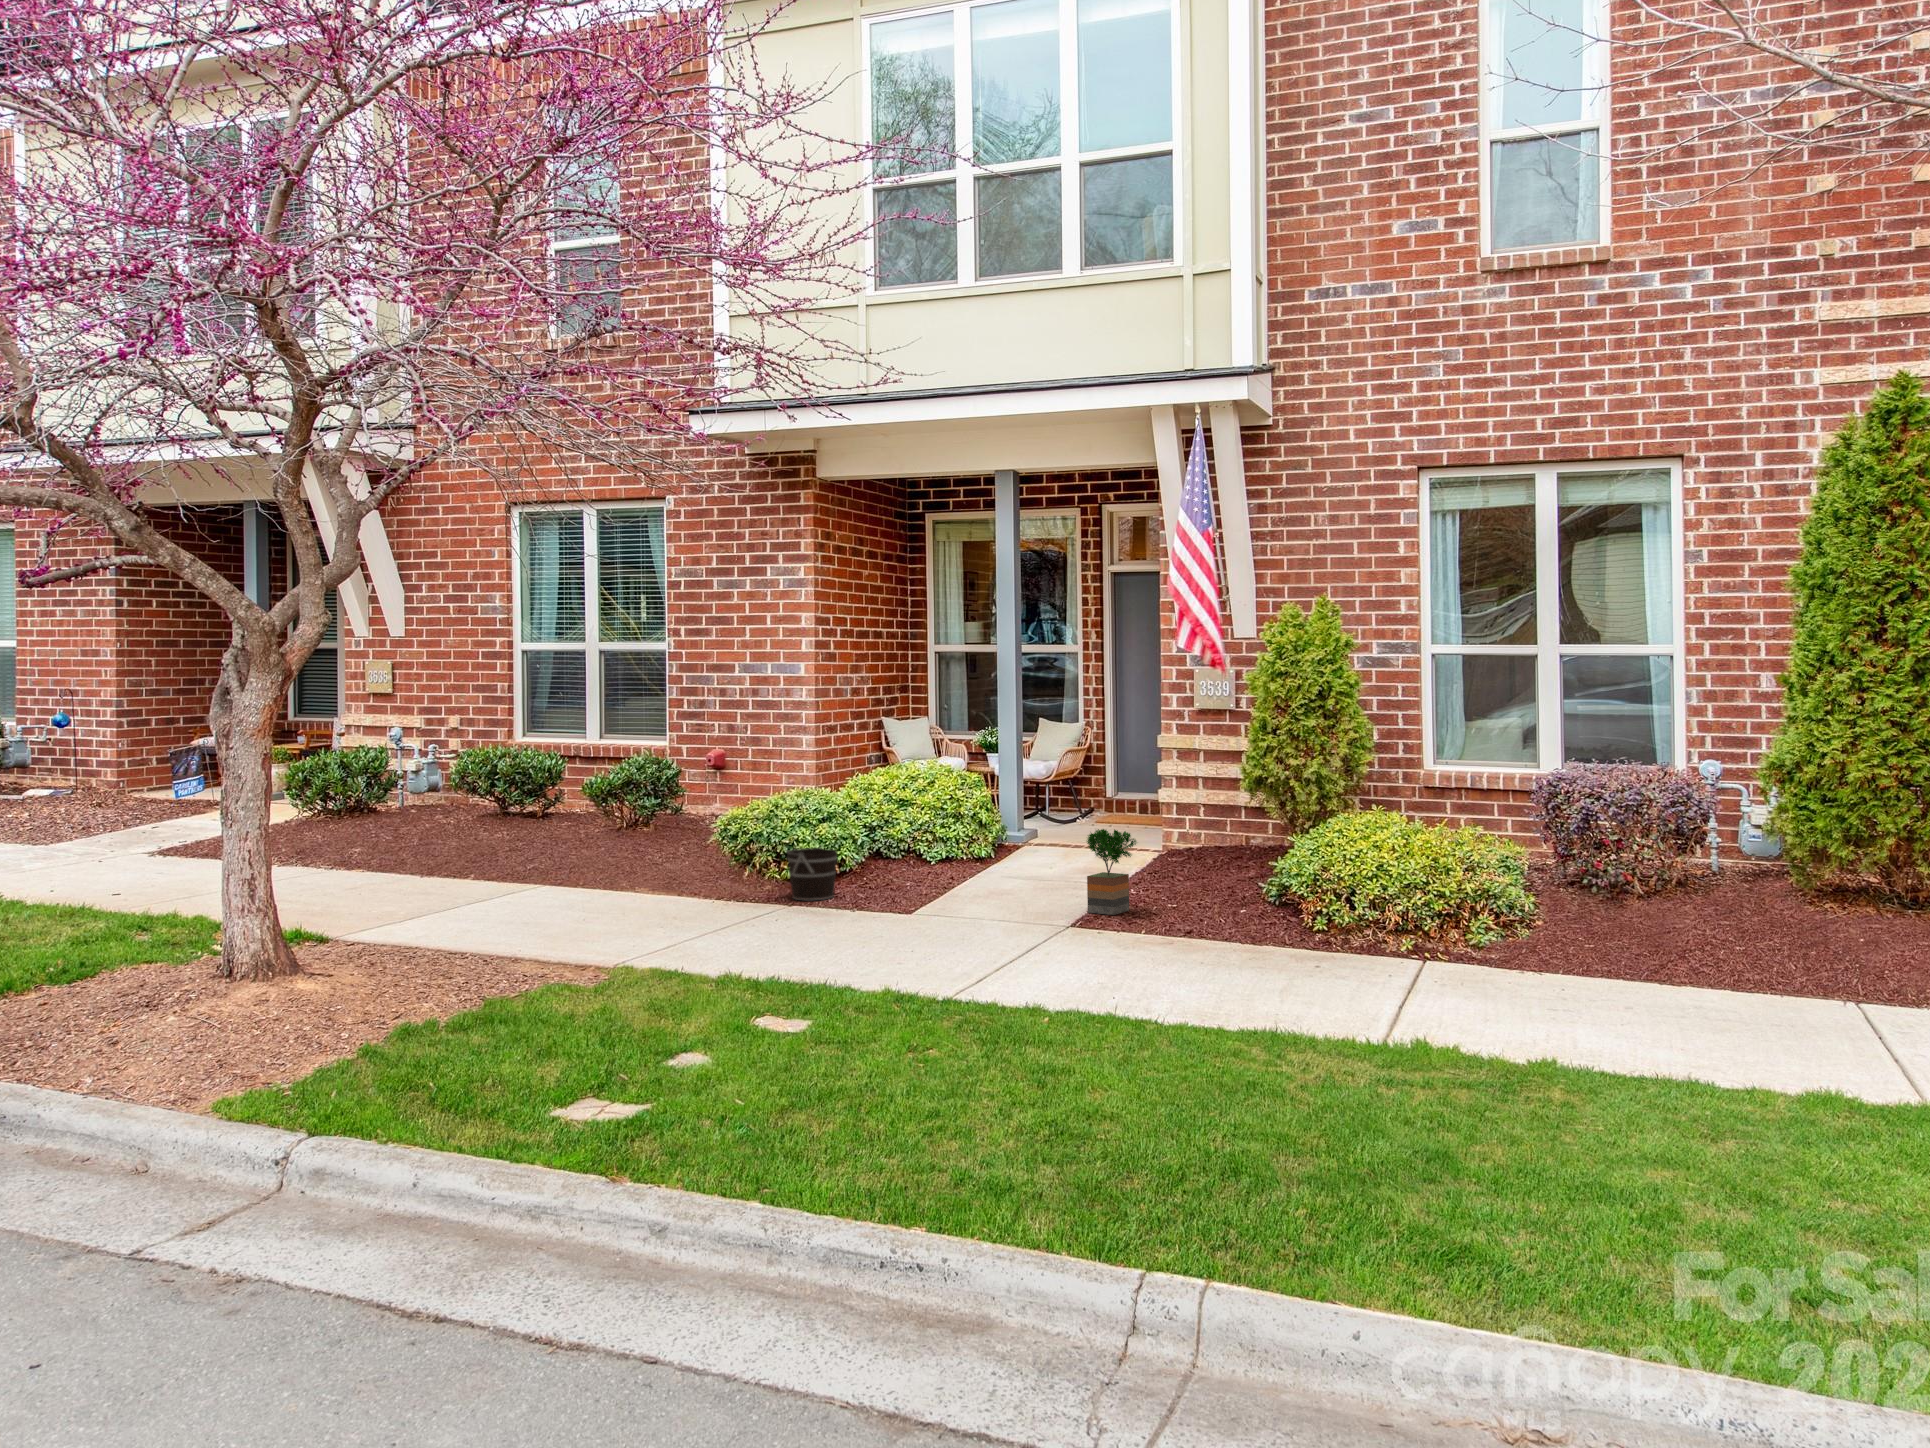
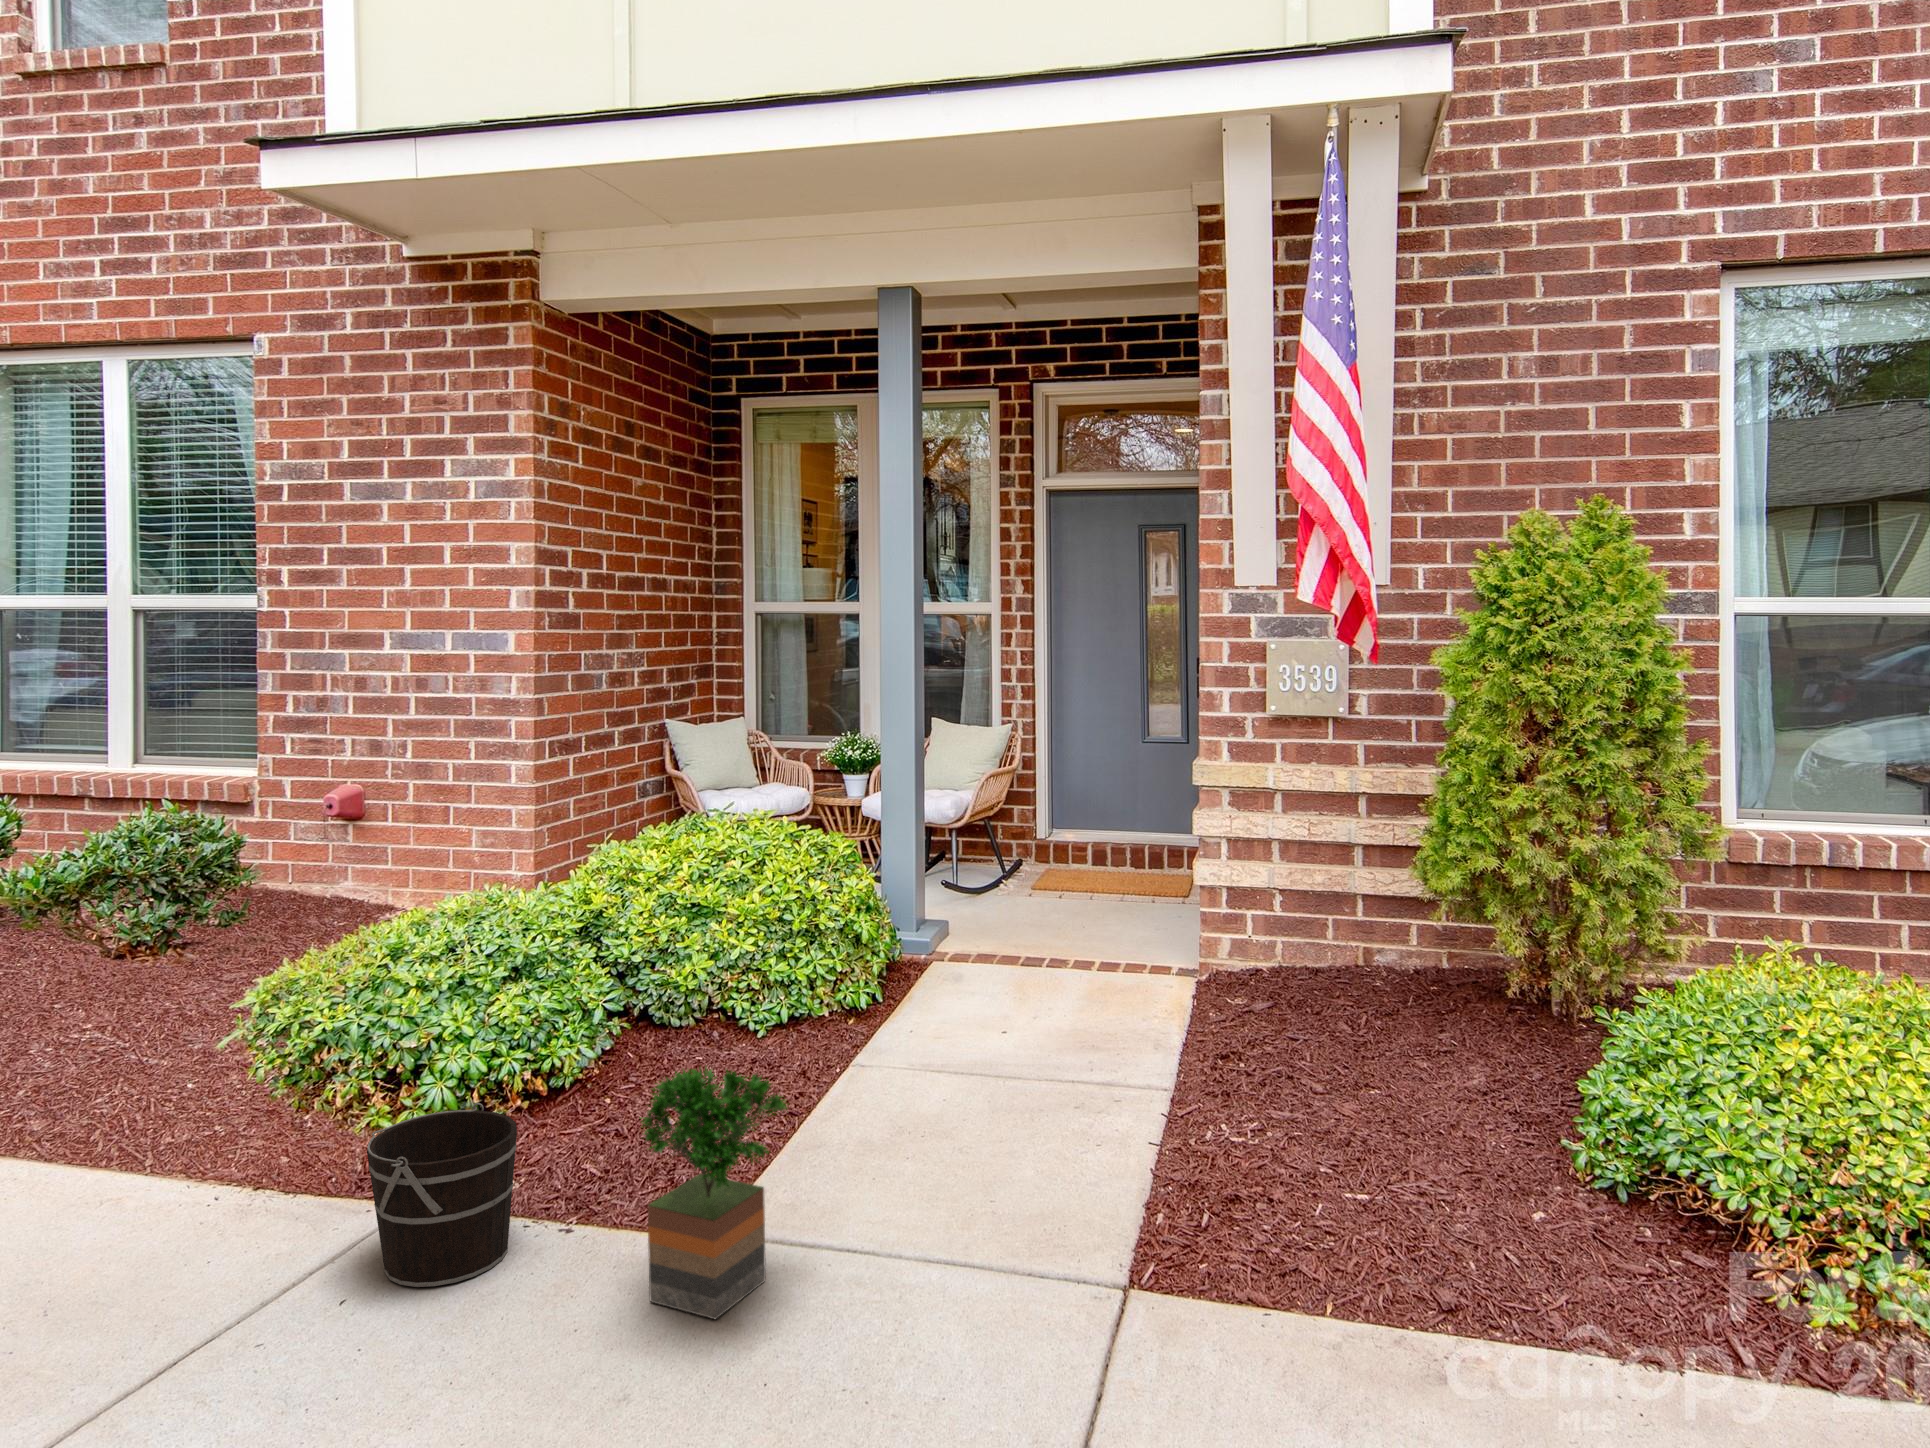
potted tree: present [1087,829,1136,915] -> present [640,1067,787,1319]

